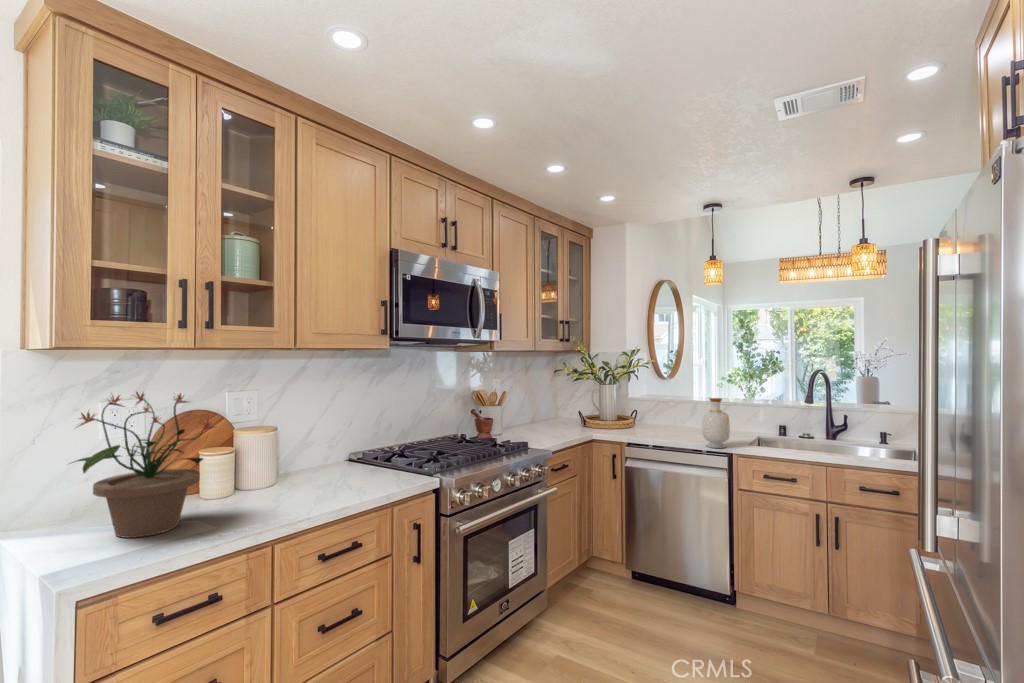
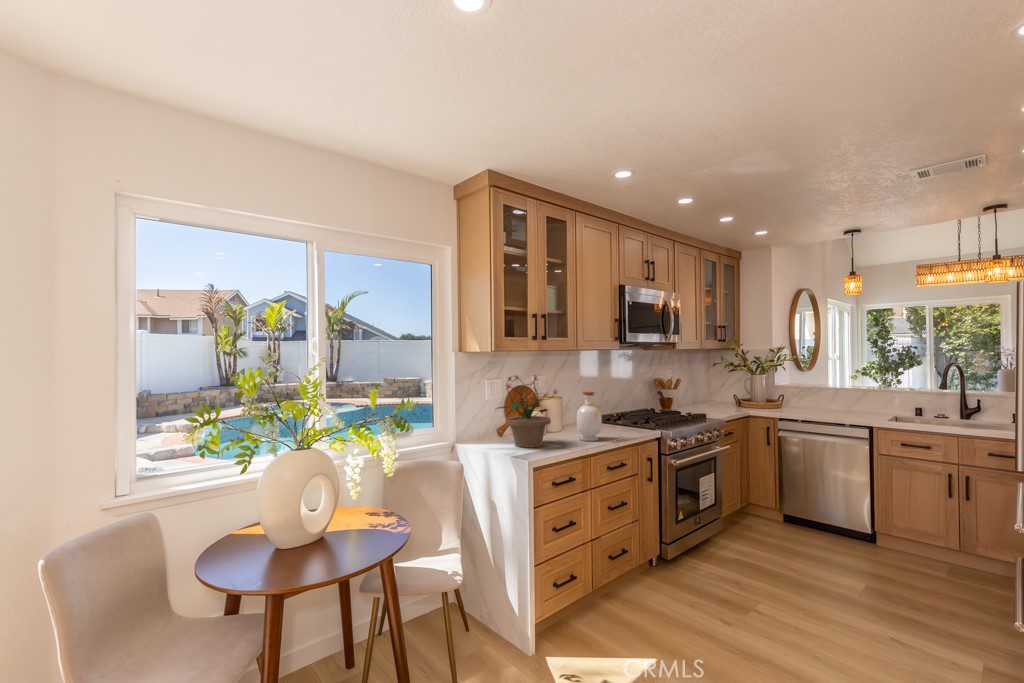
bottle: present [702,398,730,448] -> present [577,392,602,441]

